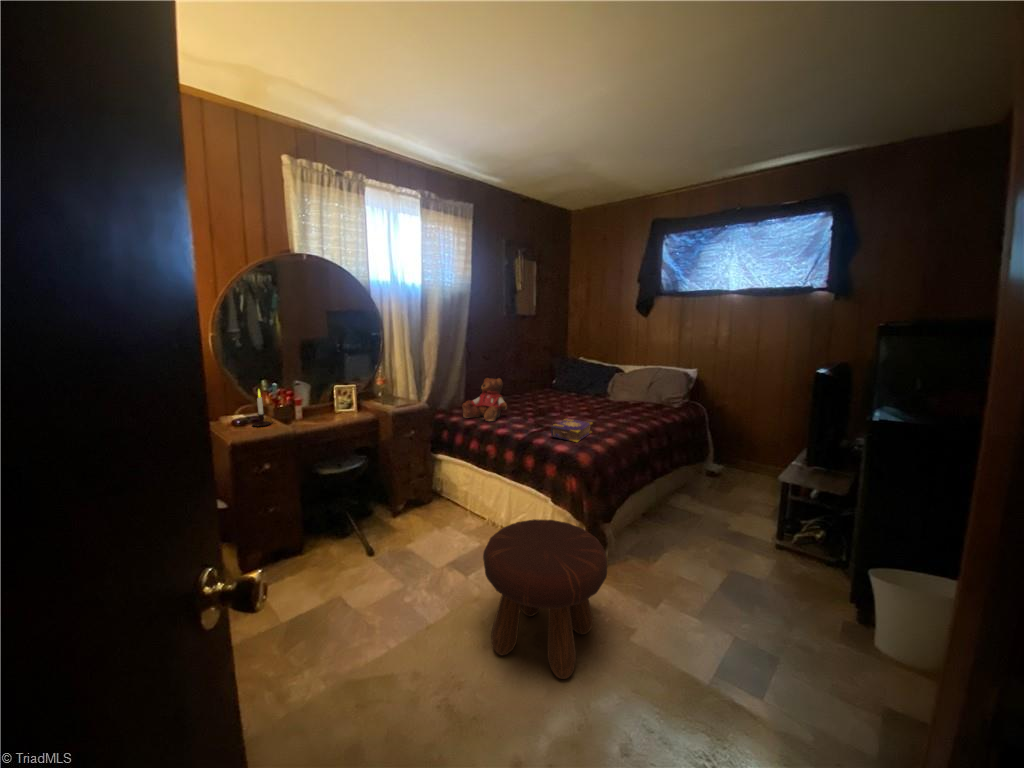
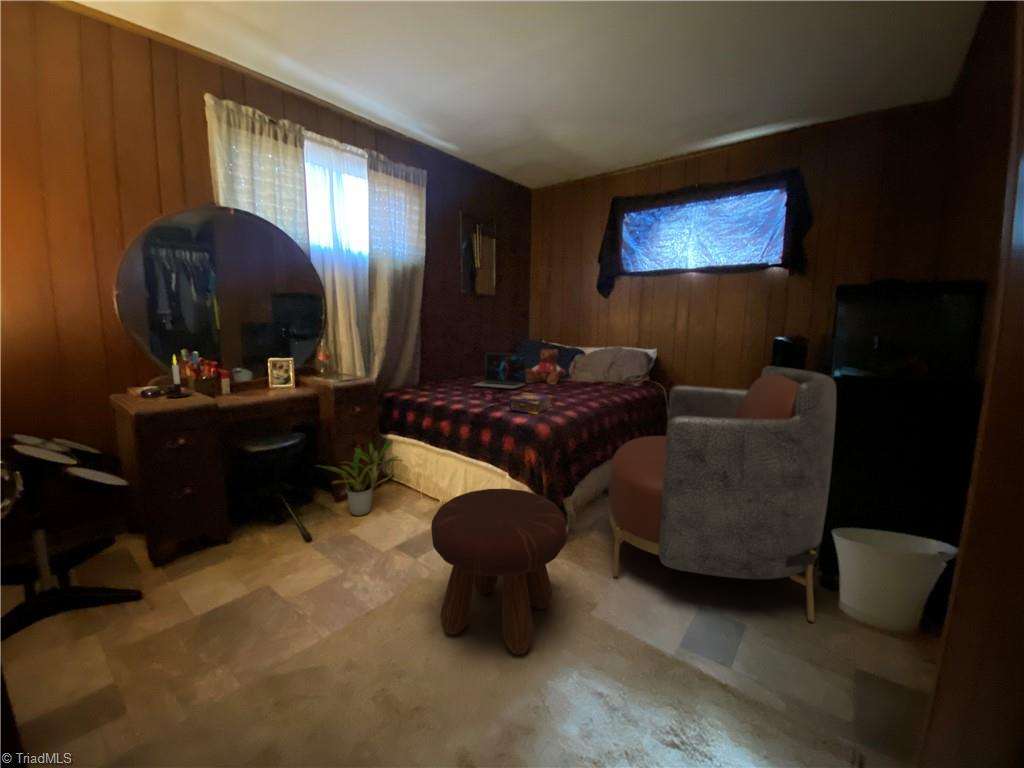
laptop: none [515,374,566,411] -> present [473,352,526,389]
teddy bear: present [462,378,507,421] -> present [526,349,565,384]
armchair: none [649,403,878,665] -> present [609,366,836,623]
potted plant: none [374,462,452,532] -> present [319,440,402,516]

